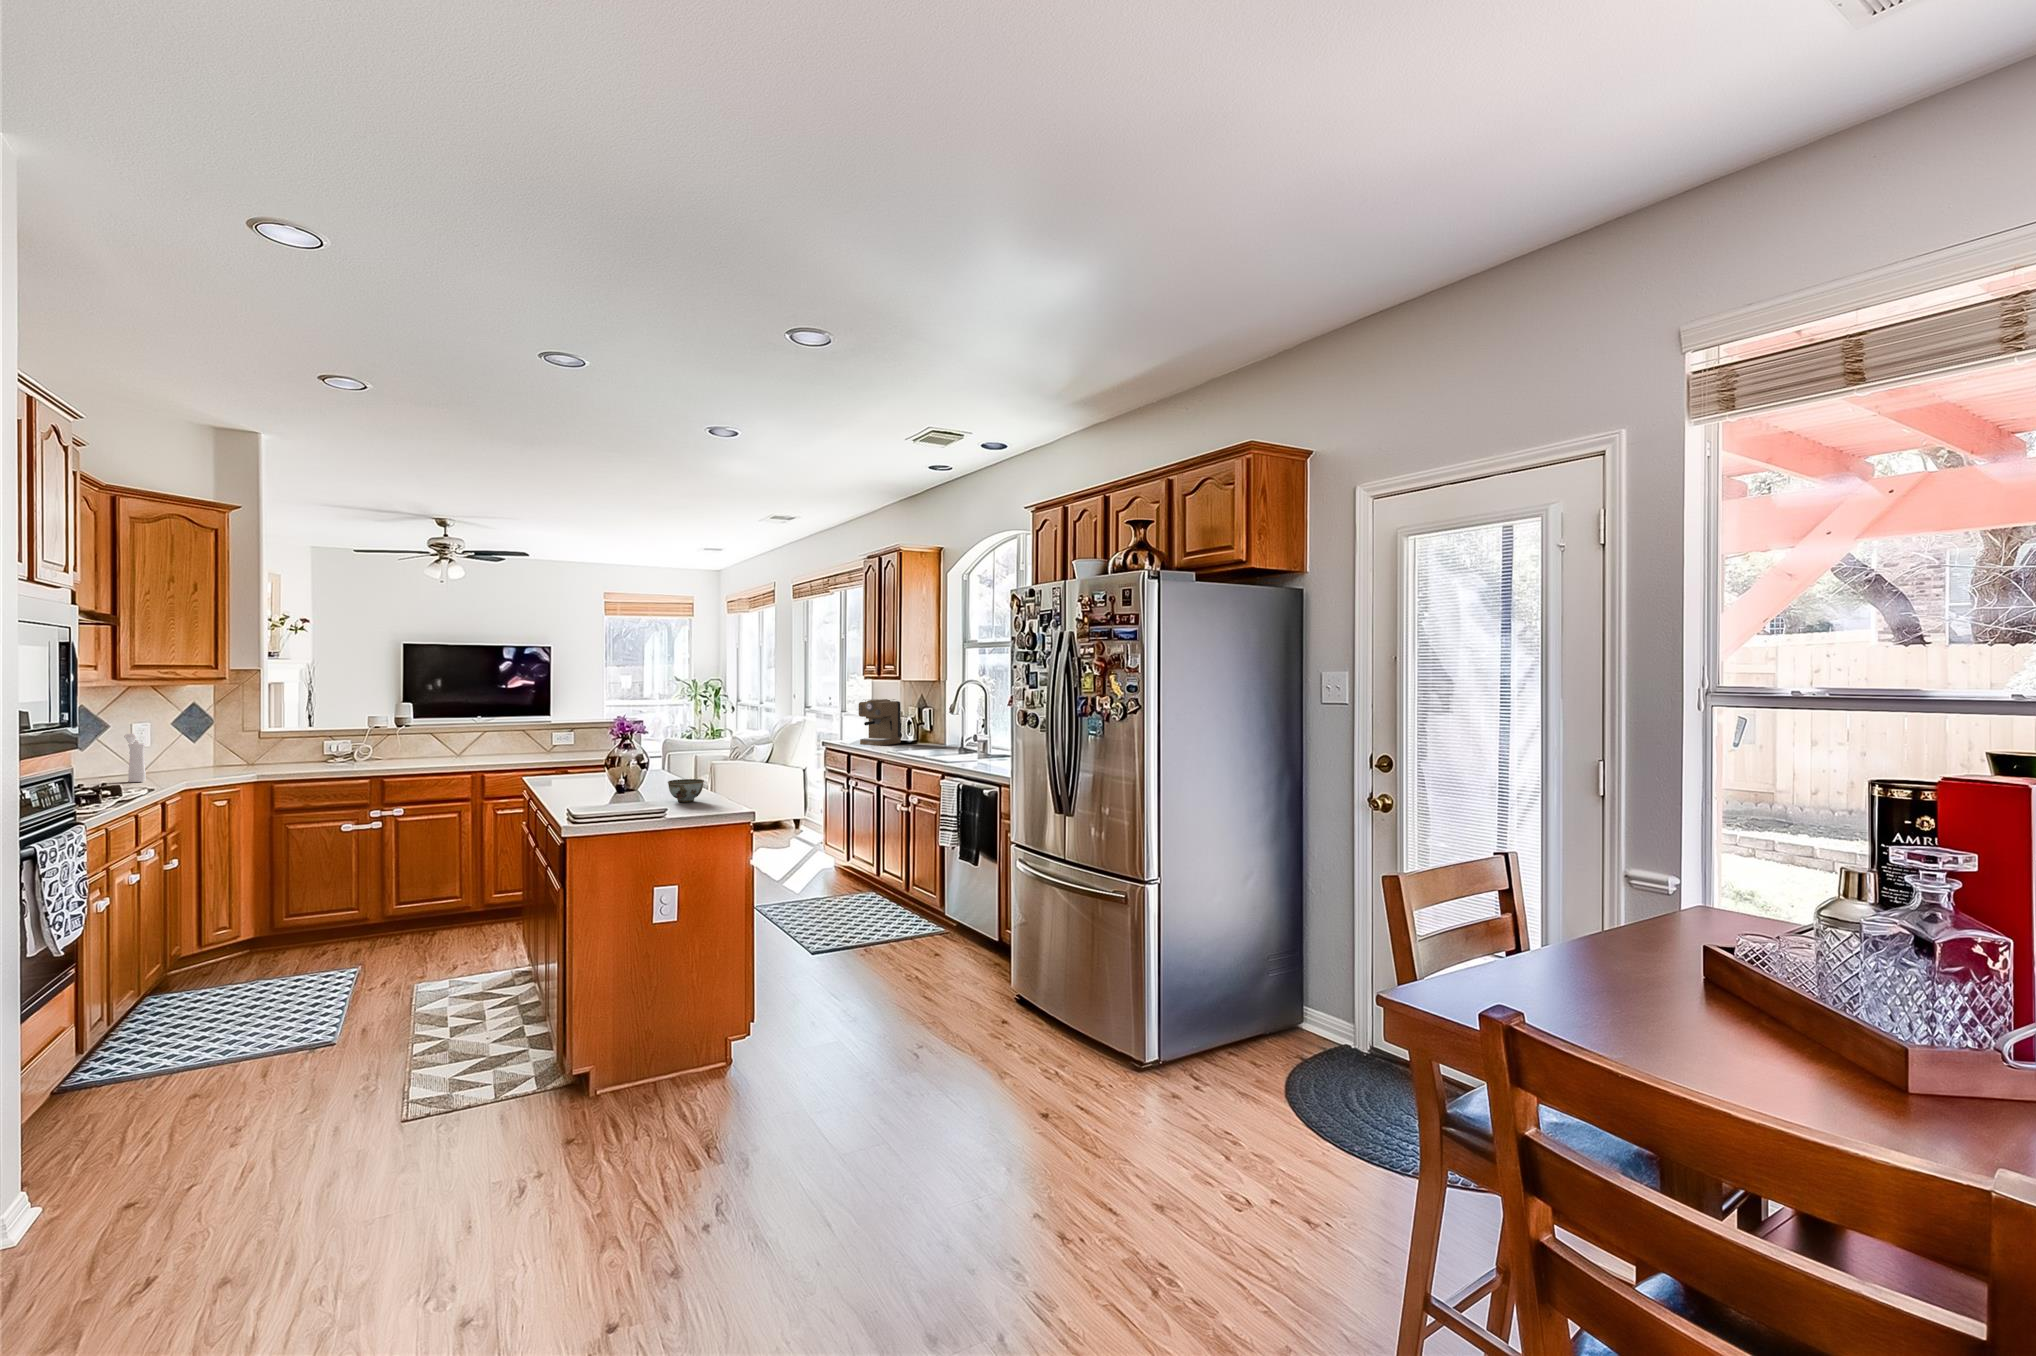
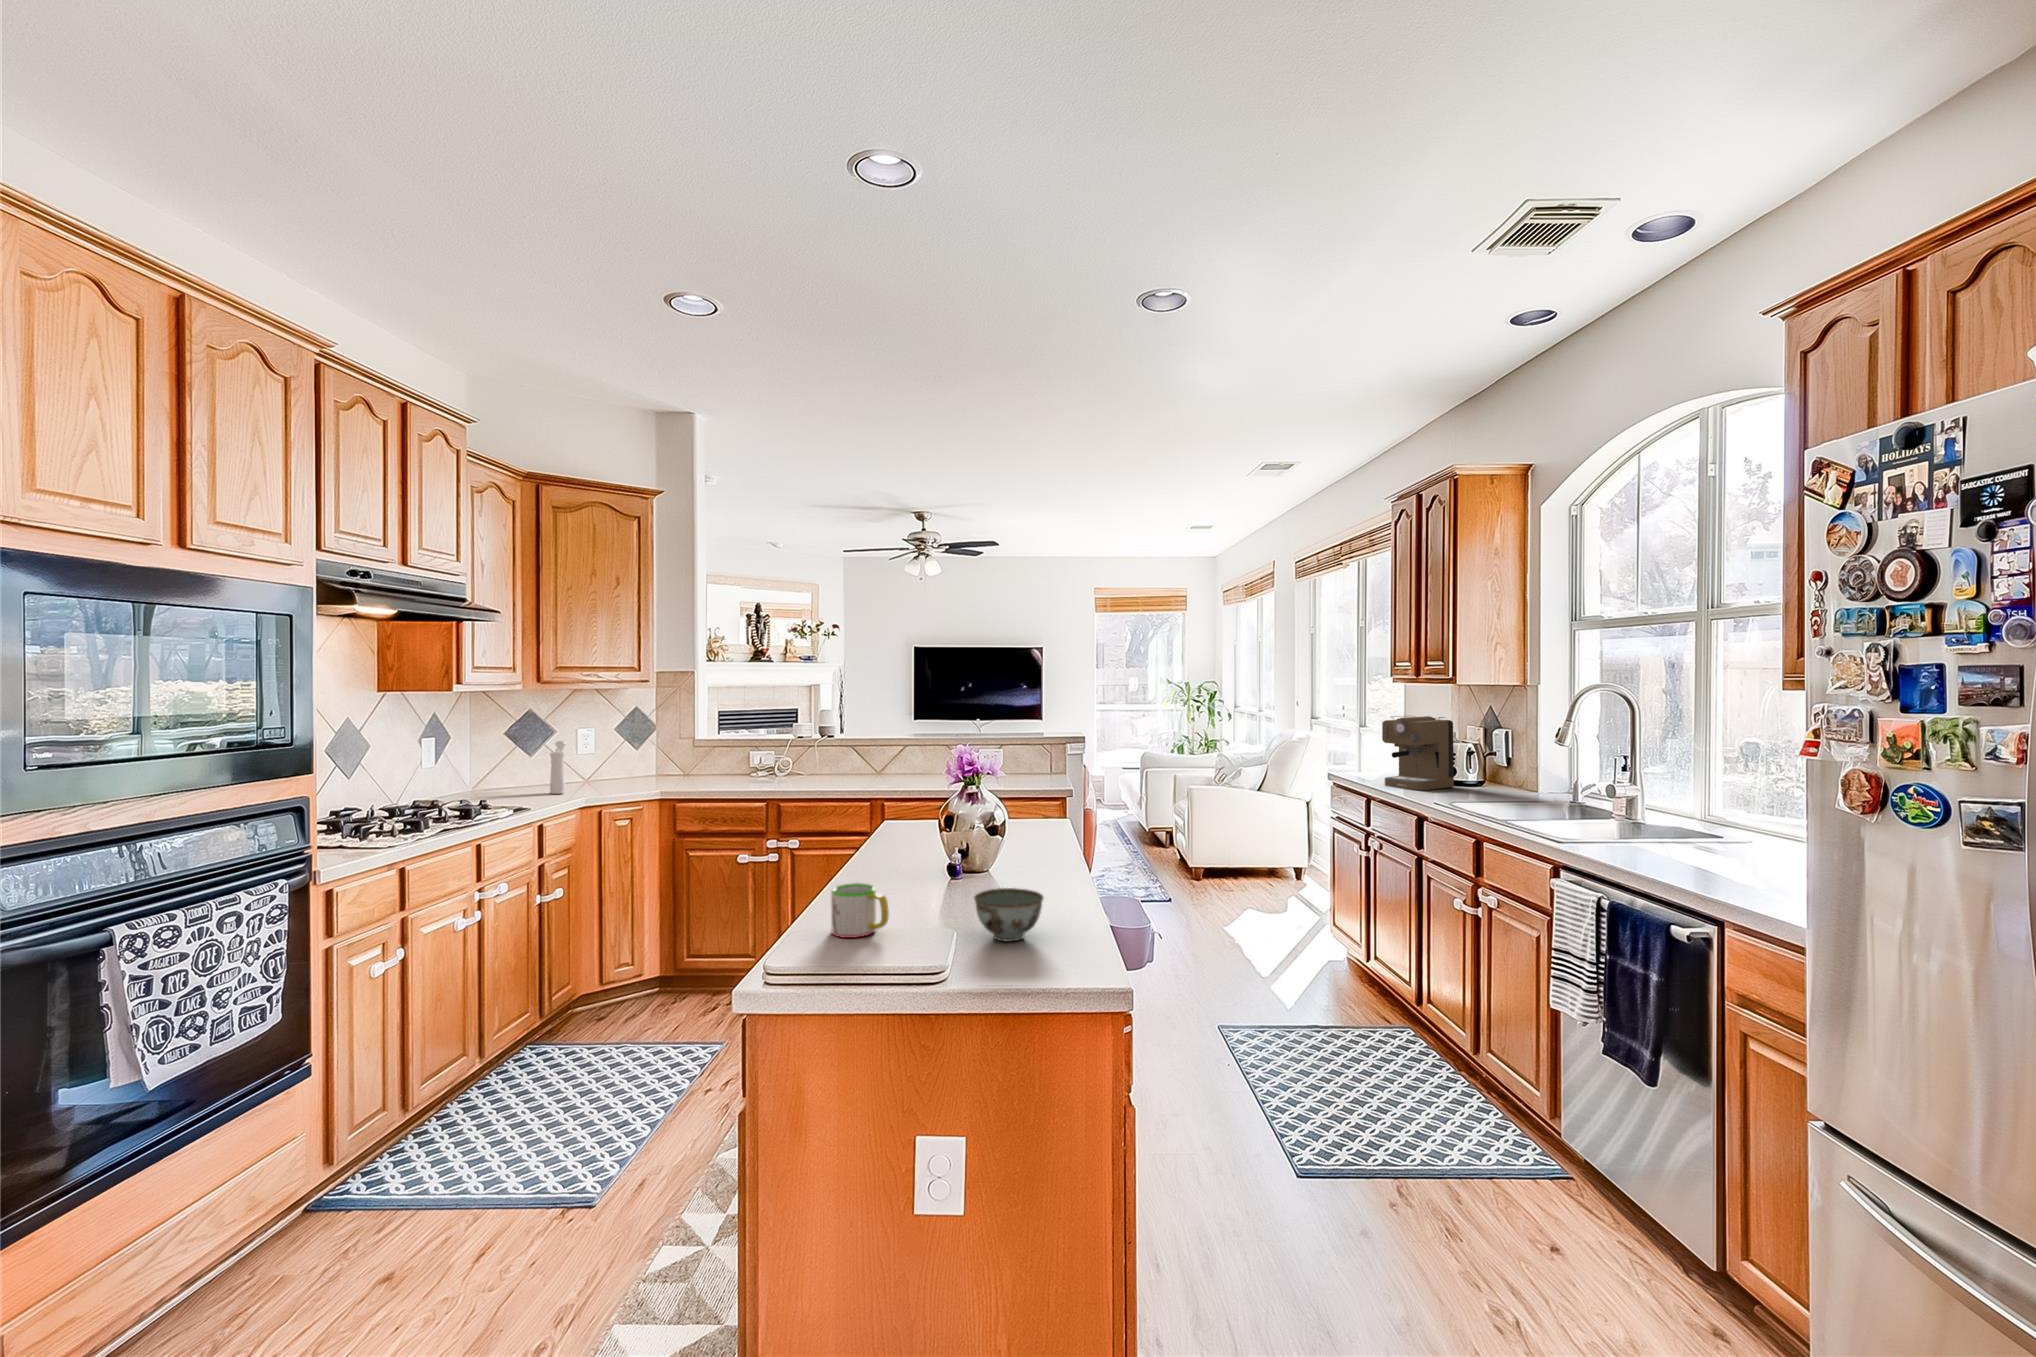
mug: none [588,781,623,806] -> present [831,883,889,938]

